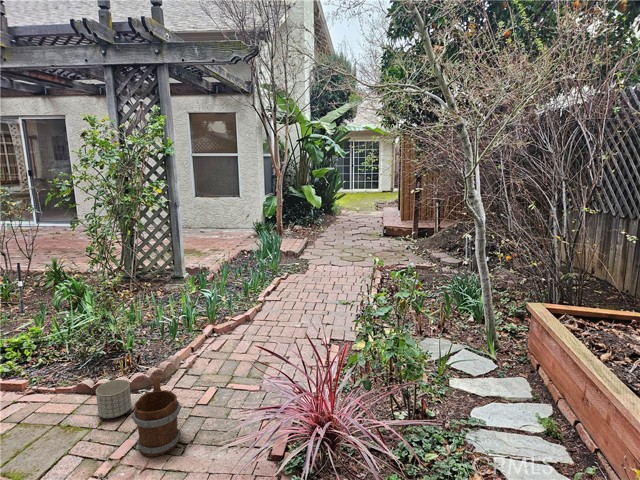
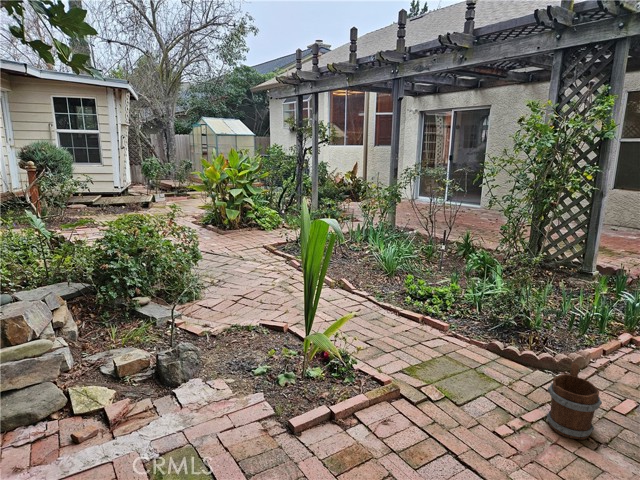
planter: present [96,380,131,418] -> none [509,350,542,384]

